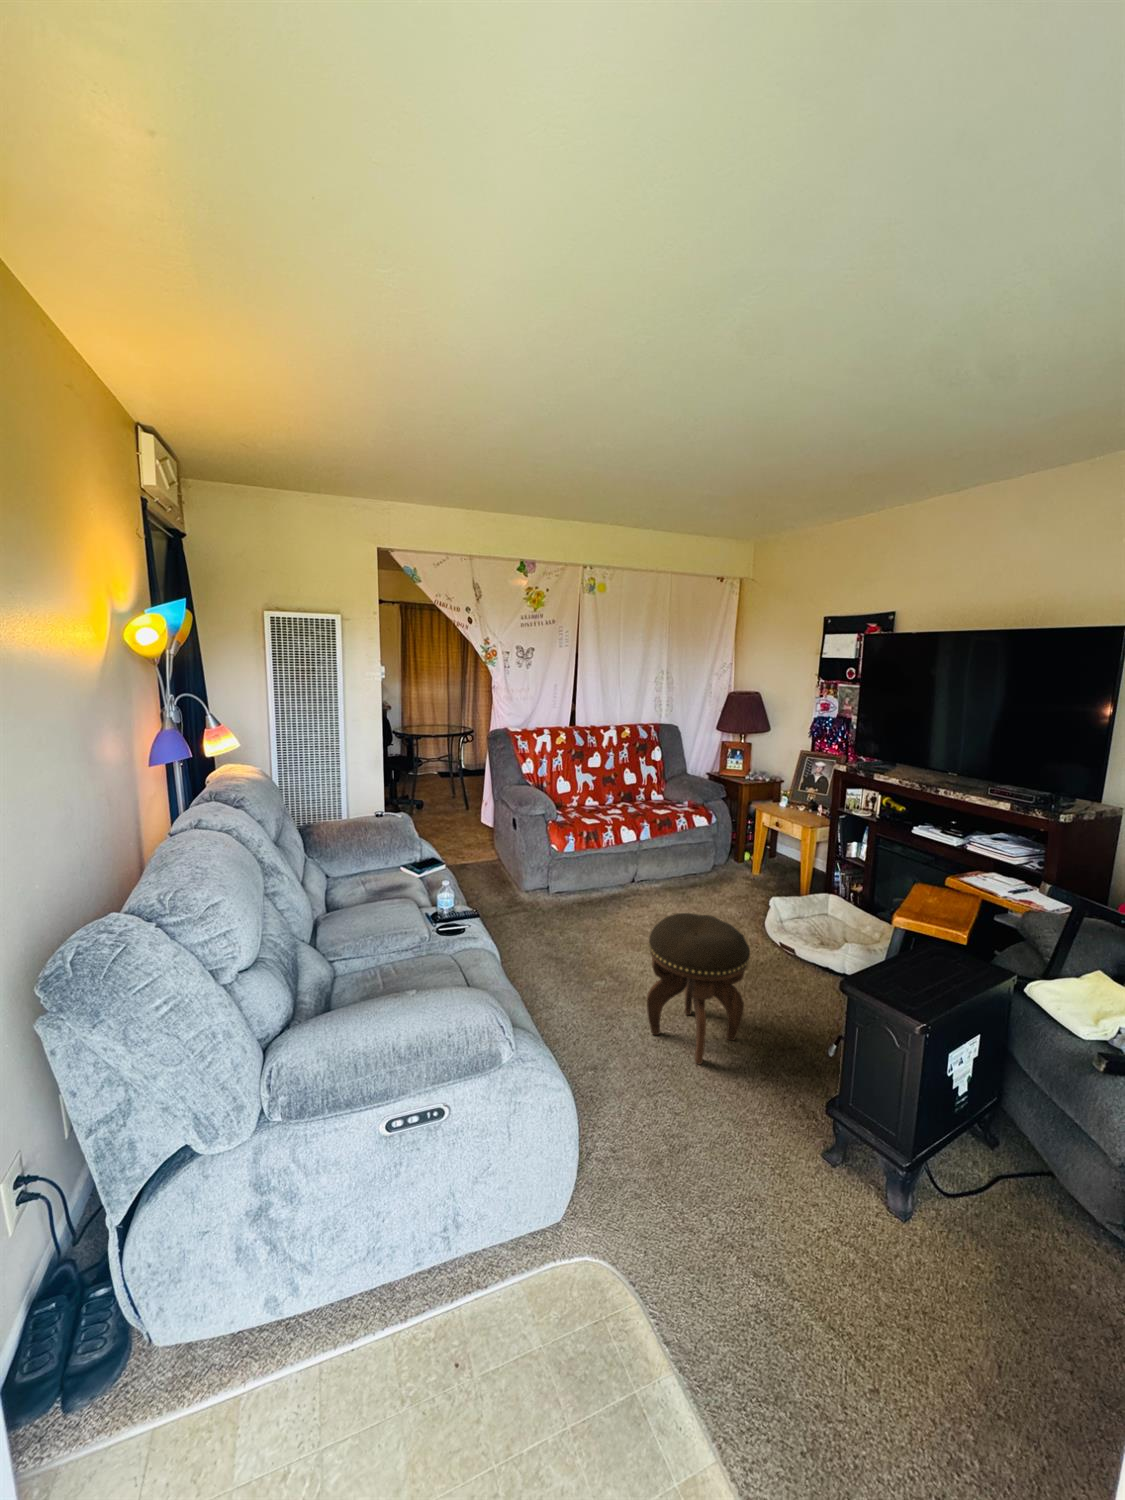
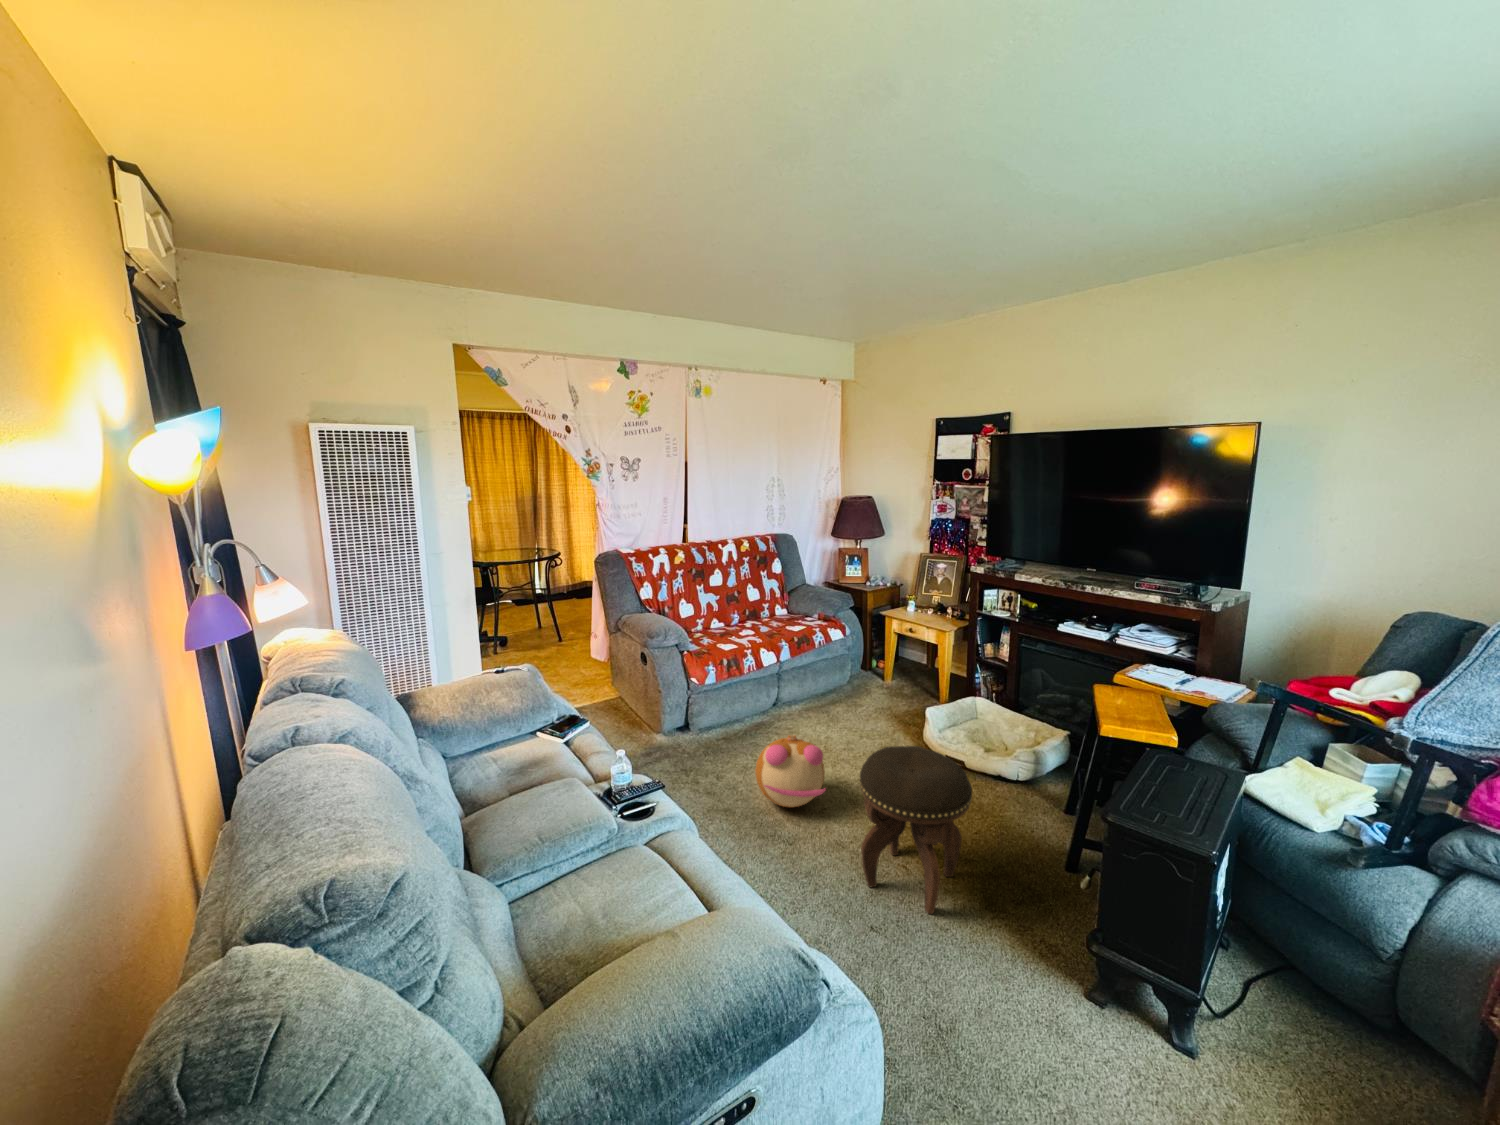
plush toy: none [582,898,644,963] -> present [755,735,826,808]

